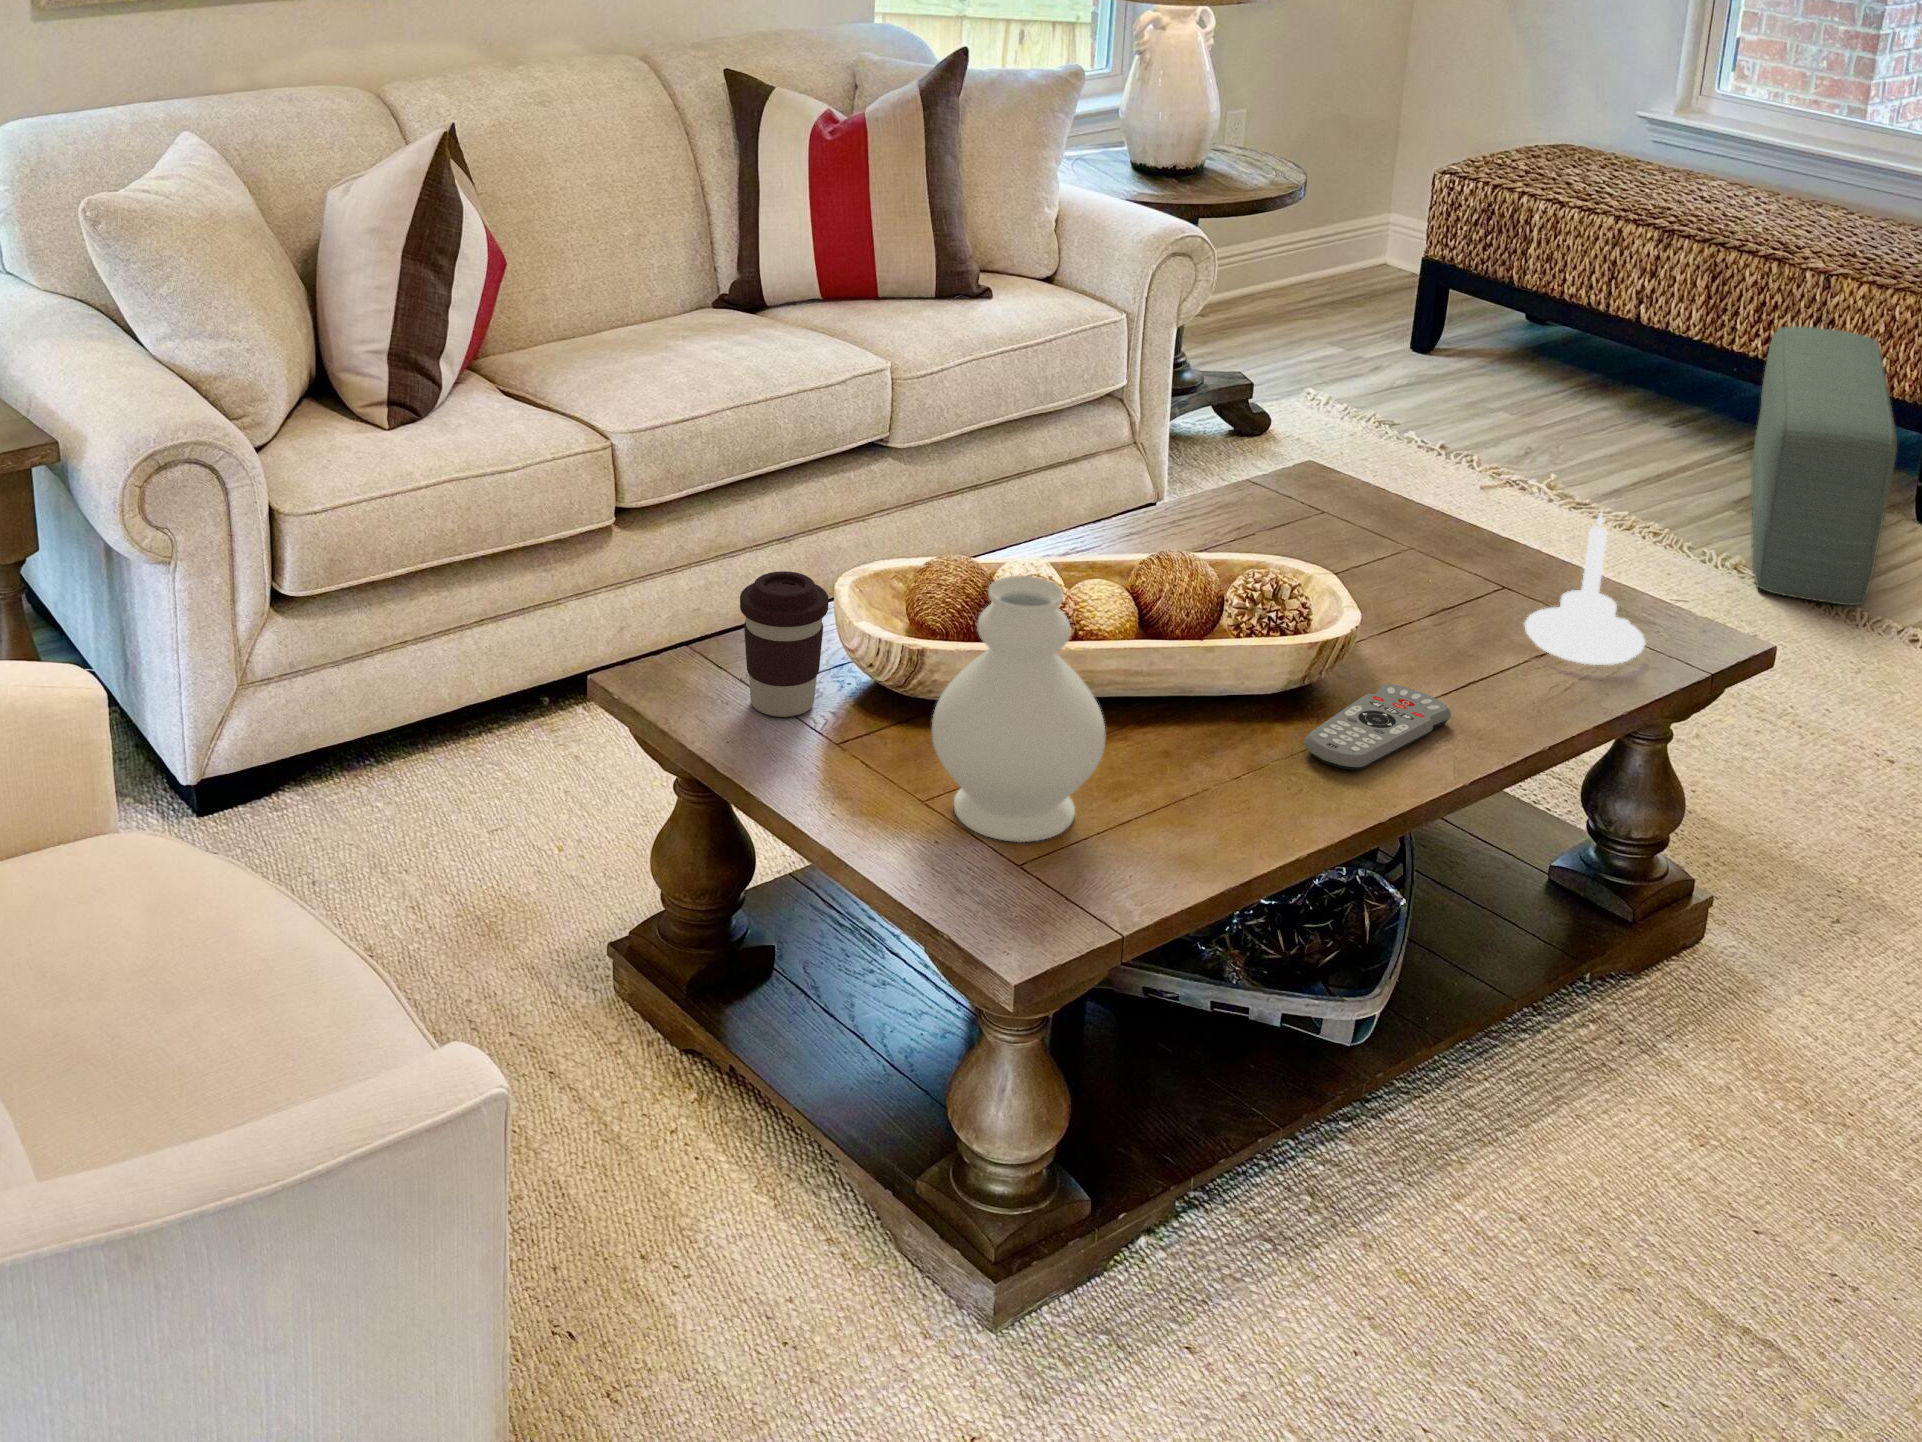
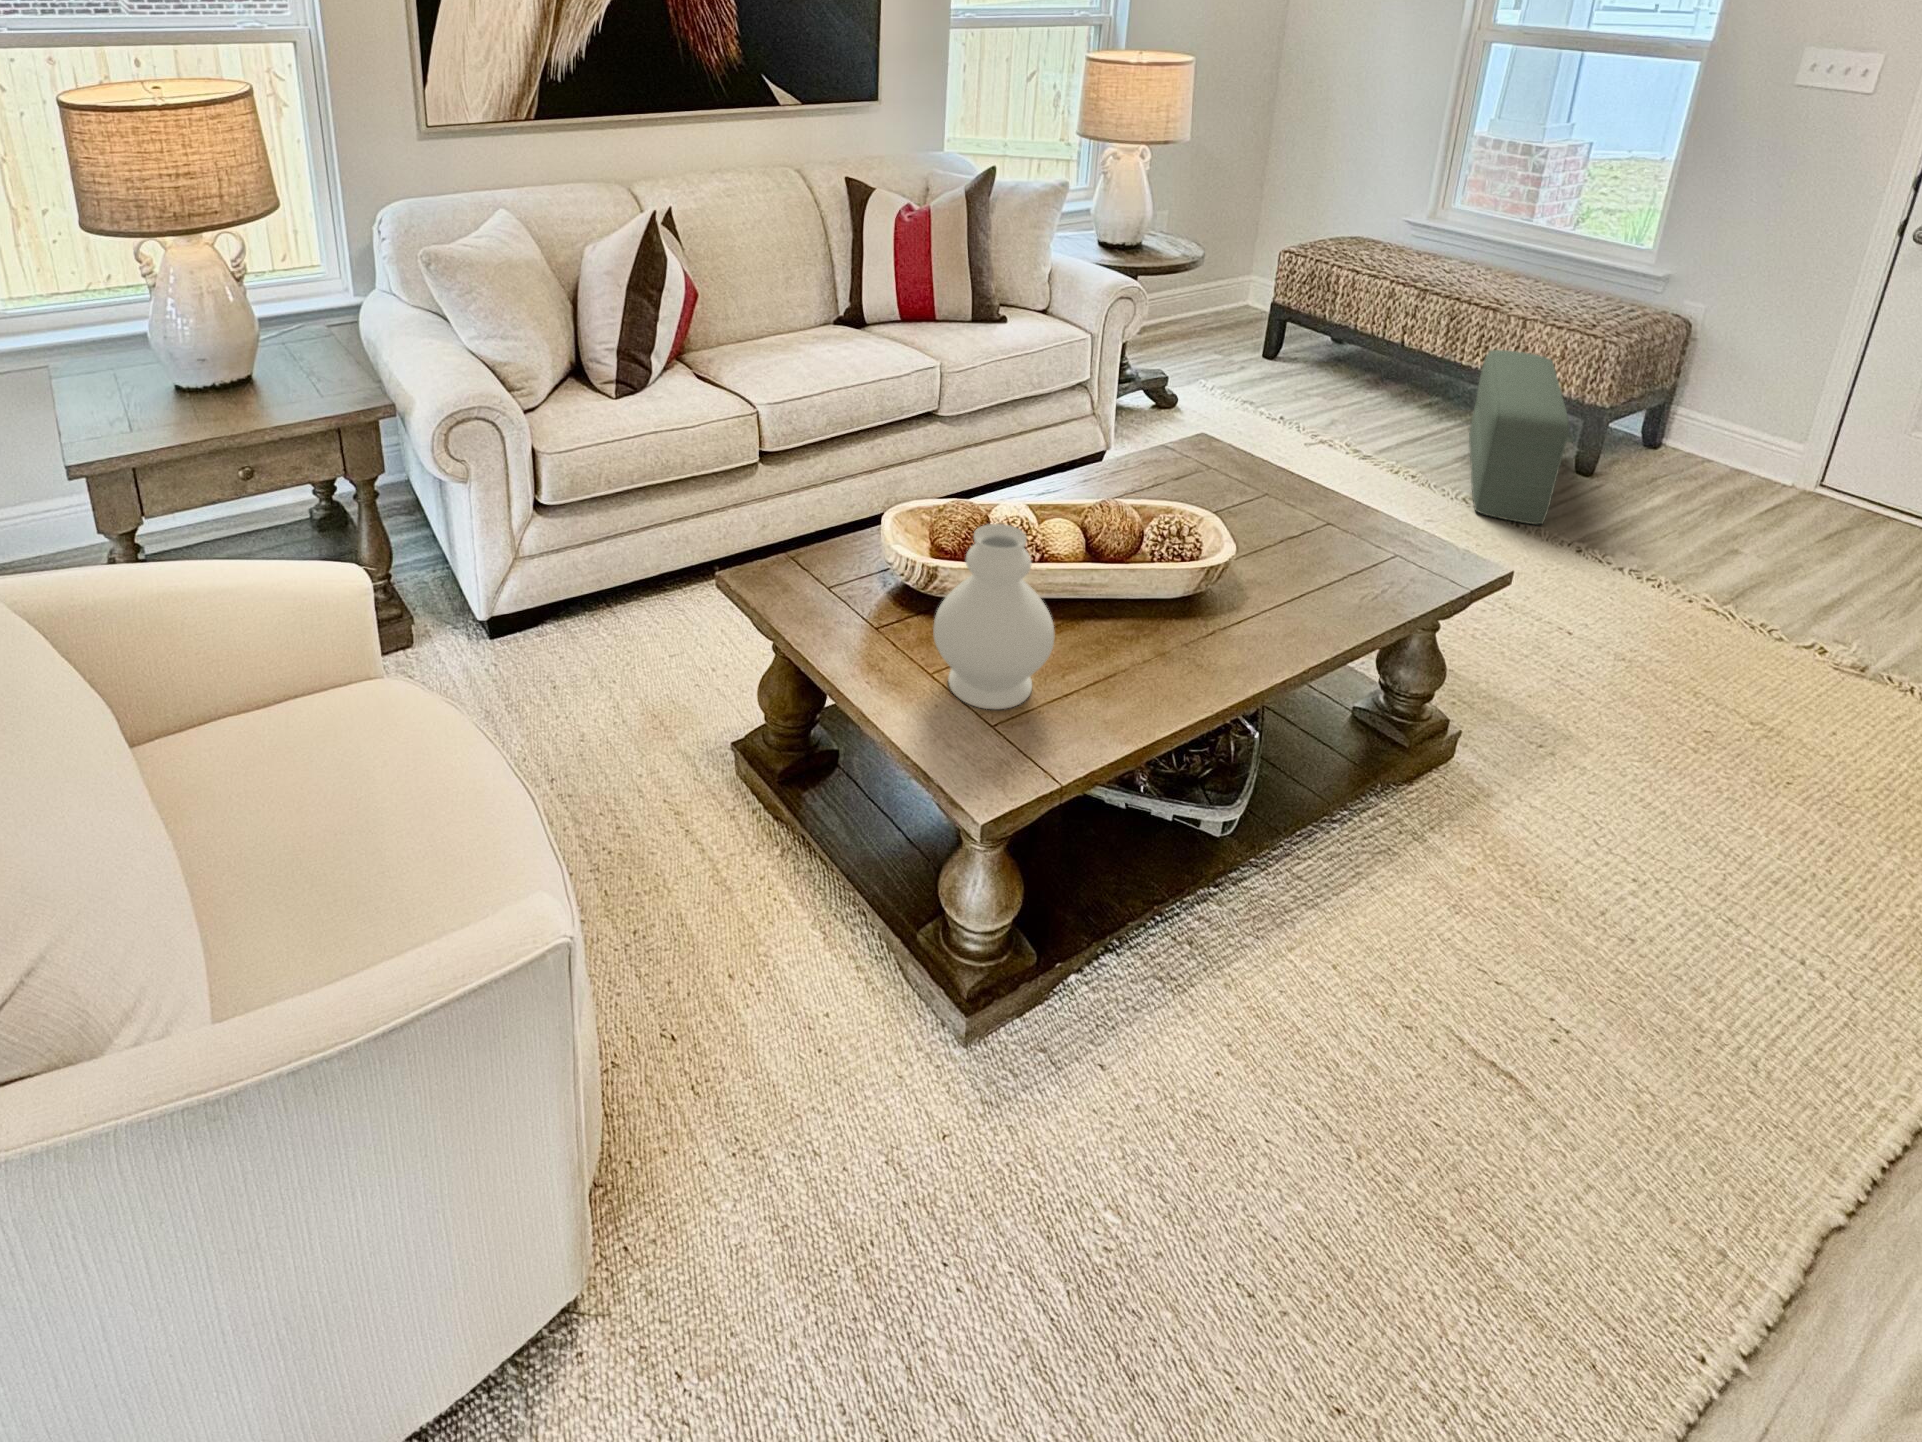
candle holder: present [1525,511,1645,665] -> none [1344,478,1427,583]
coffee cup: present [740,571,828,717] -> none [812,509,872,607]
remote control: present [1305,684,1451,770] -> none [1194,594,1296,659]

